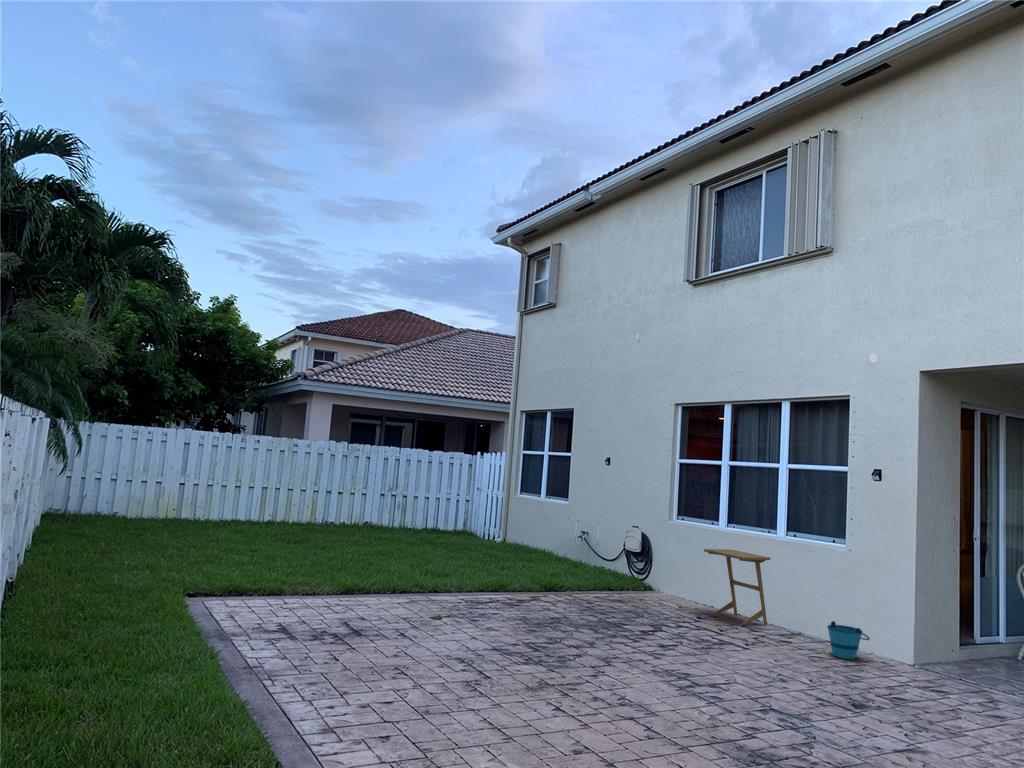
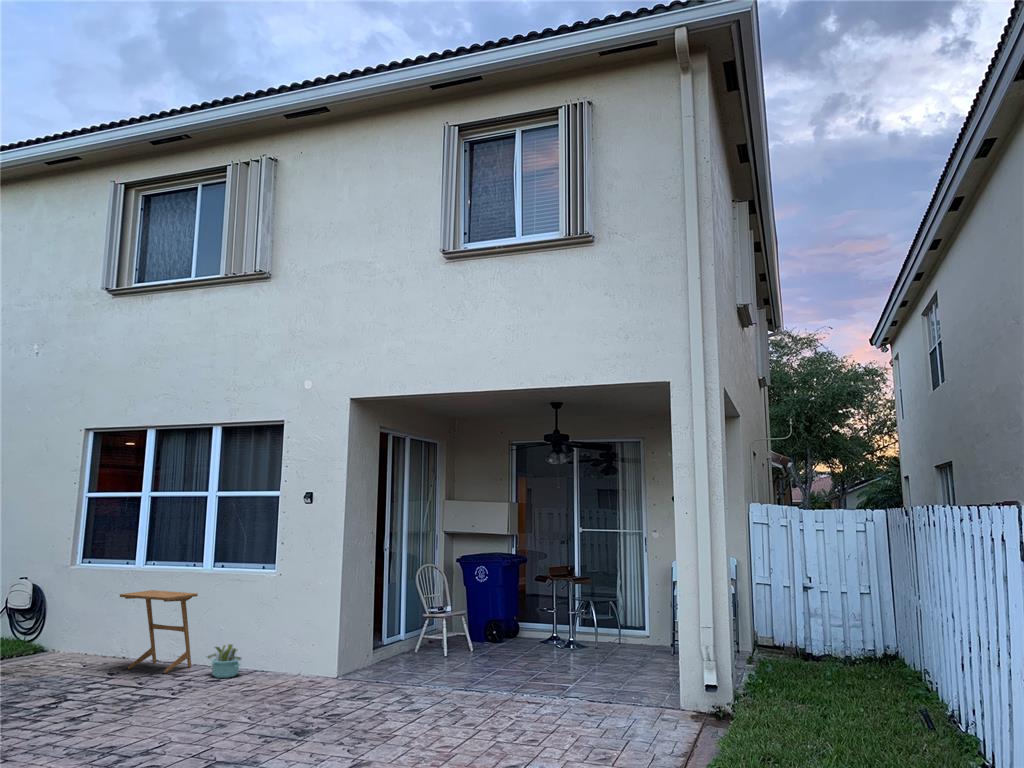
decorative plant: none [777,609,812,641] -> present [206,644,242,678]
bucket: present [827,621,870,659] -> none [259,650,300,686]

